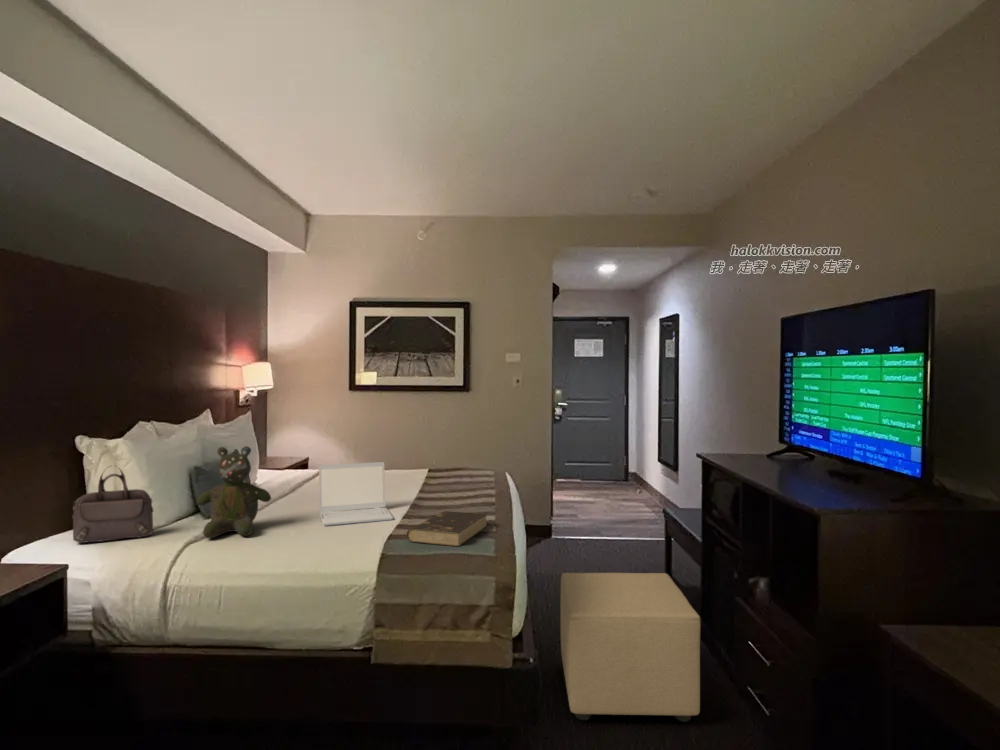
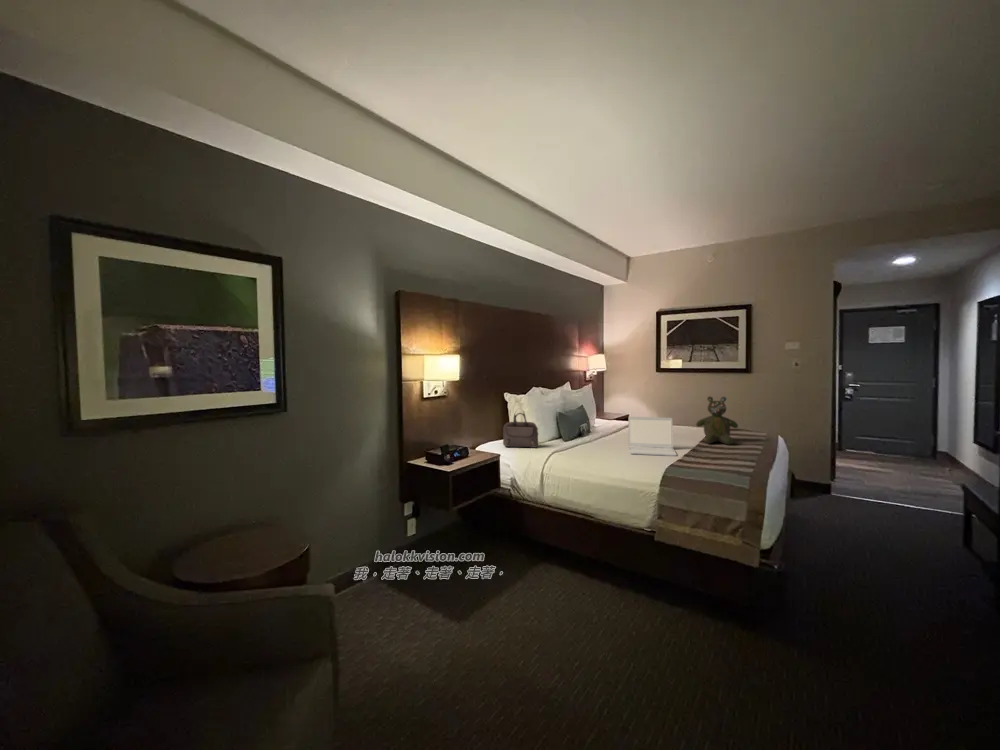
teddy bear: present [197,446,271,538] -> present [696,397,738,445]
book: present [407,511,487,546] -> none [683,454,748,478]
ottoman: present [561,573,700,722] -> none [818,516,969,666]

